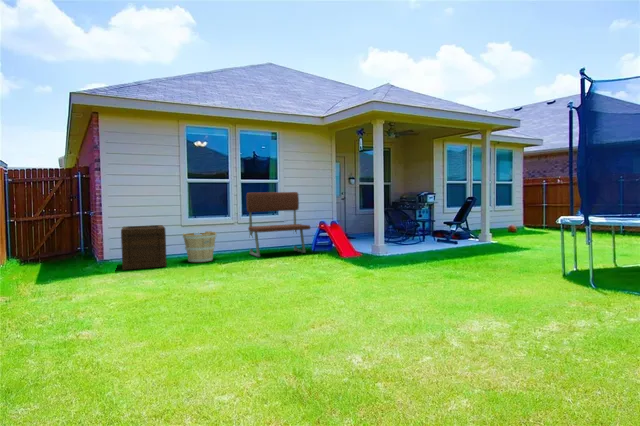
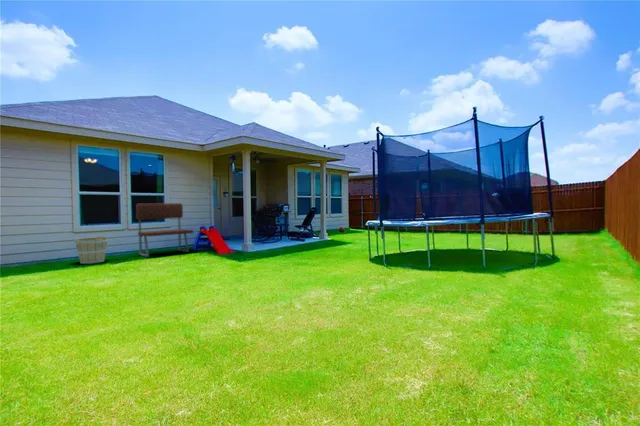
wooden crate: present [121,225,167,270] -> none [9,232,59,274]

